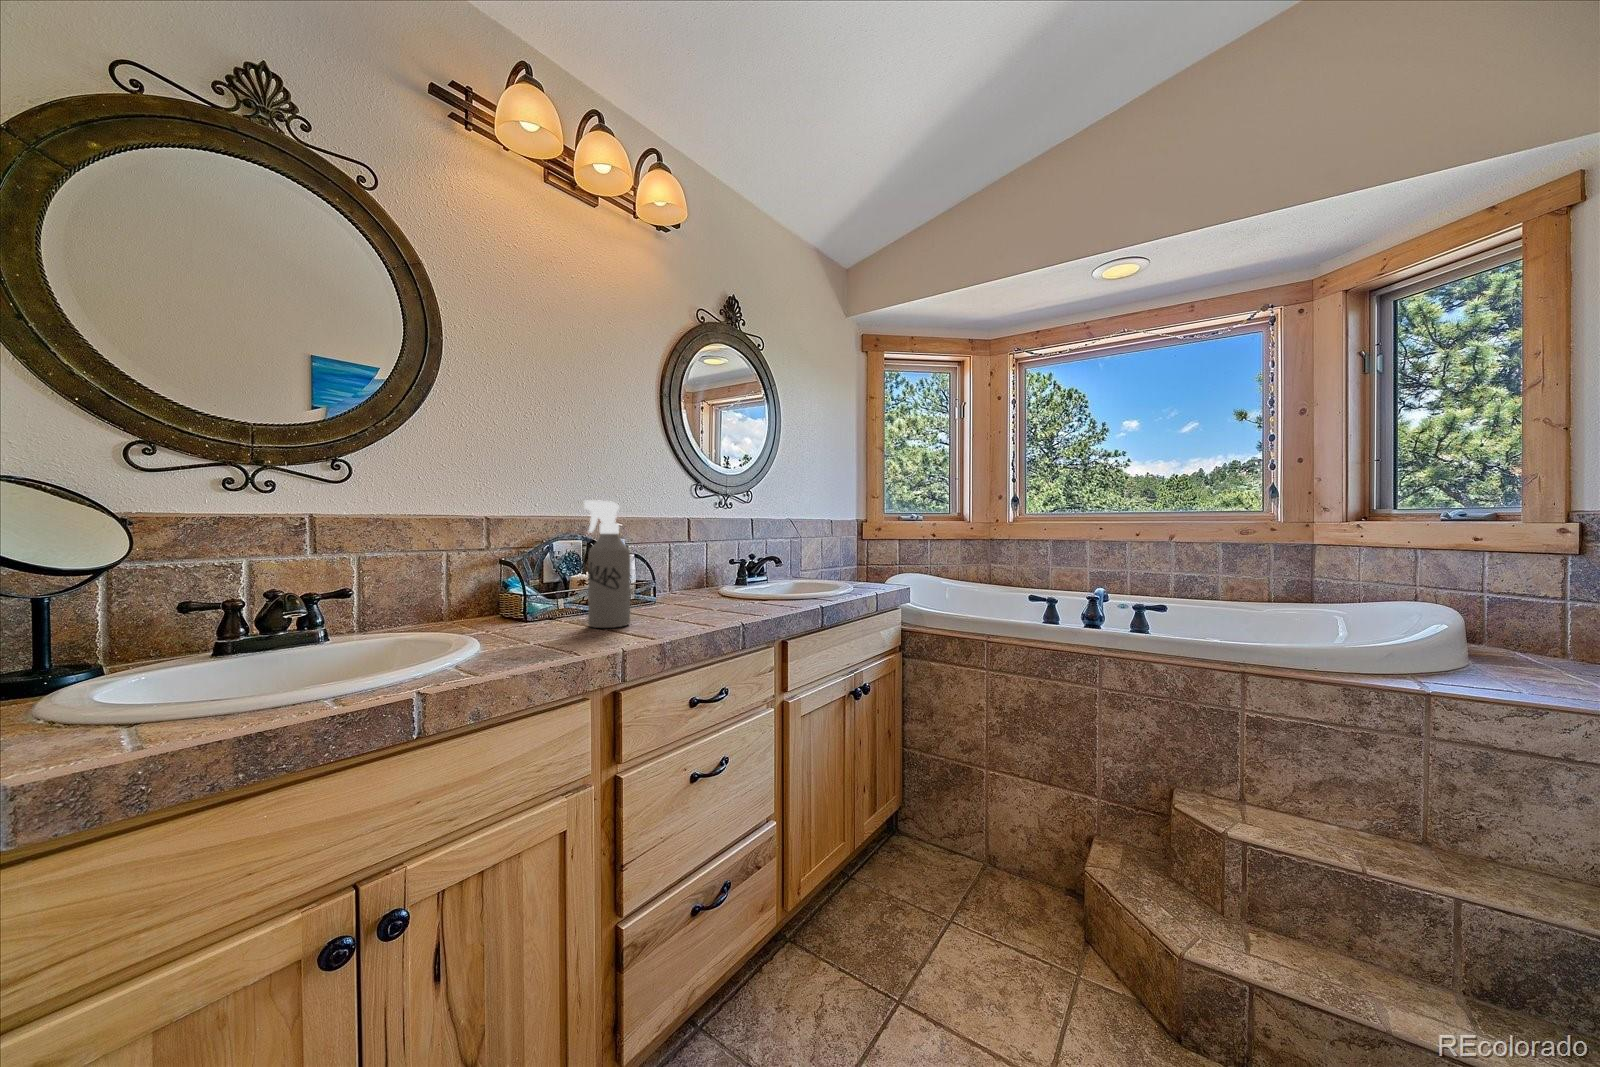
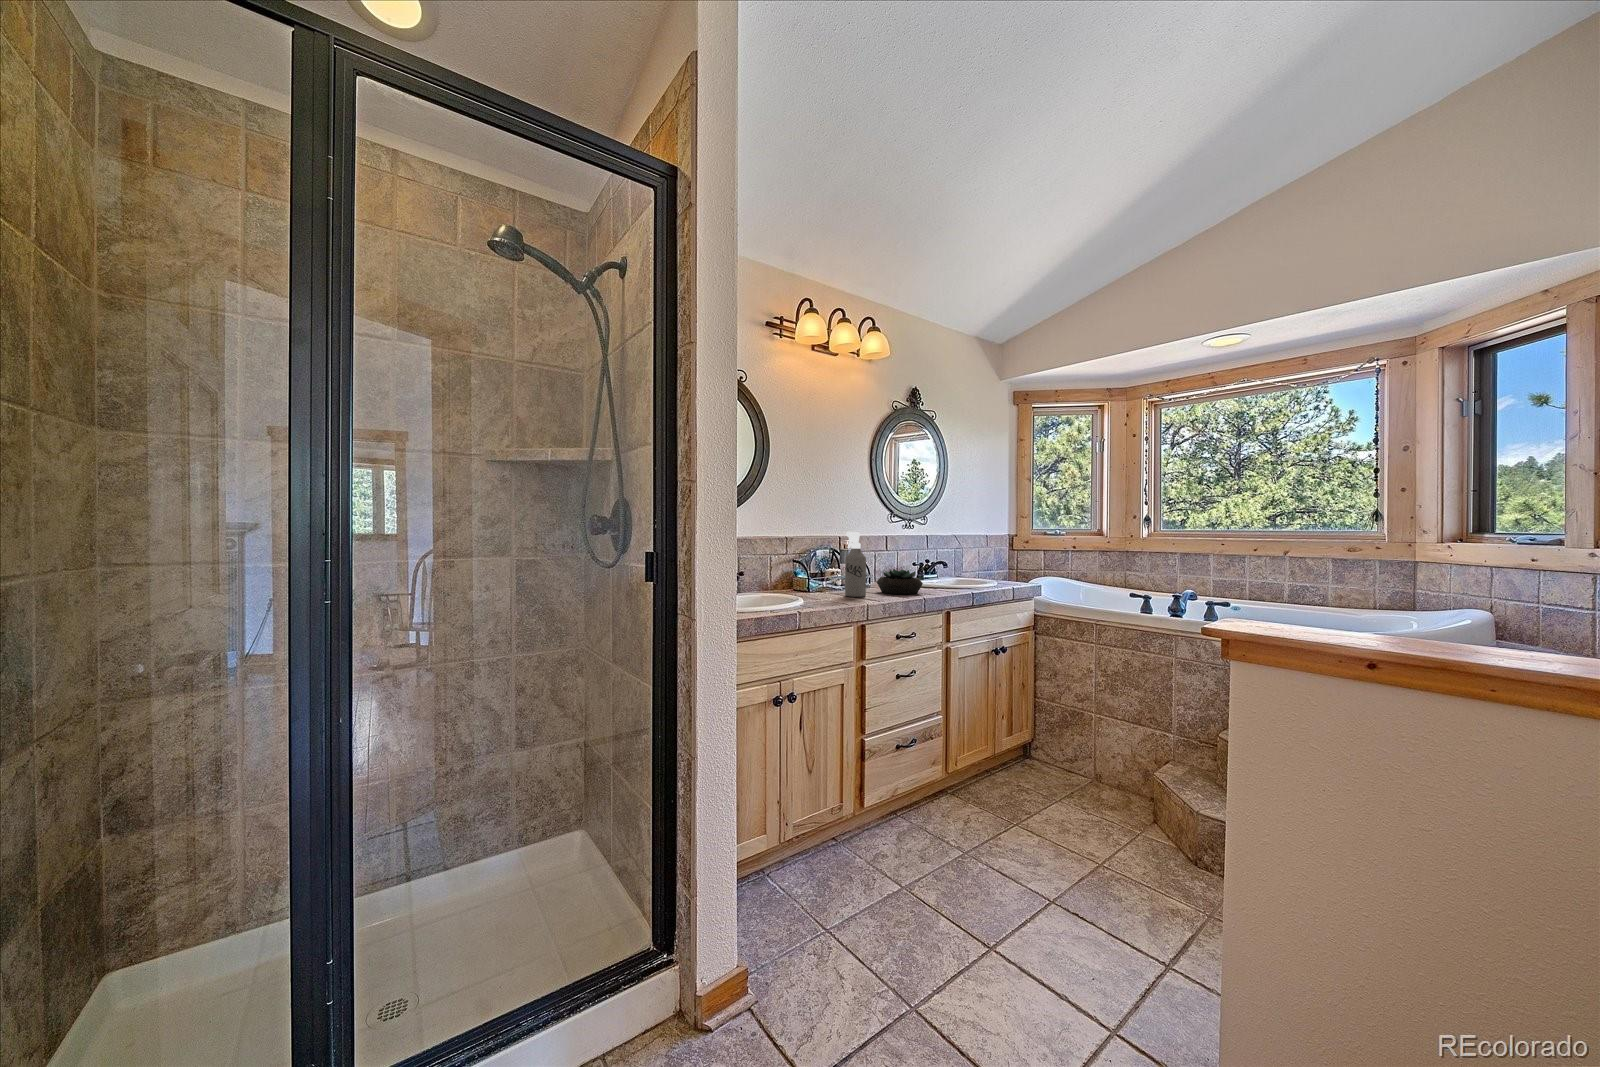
succulent plant: none [661,569,741,616] -> present [877,569,923,594]

